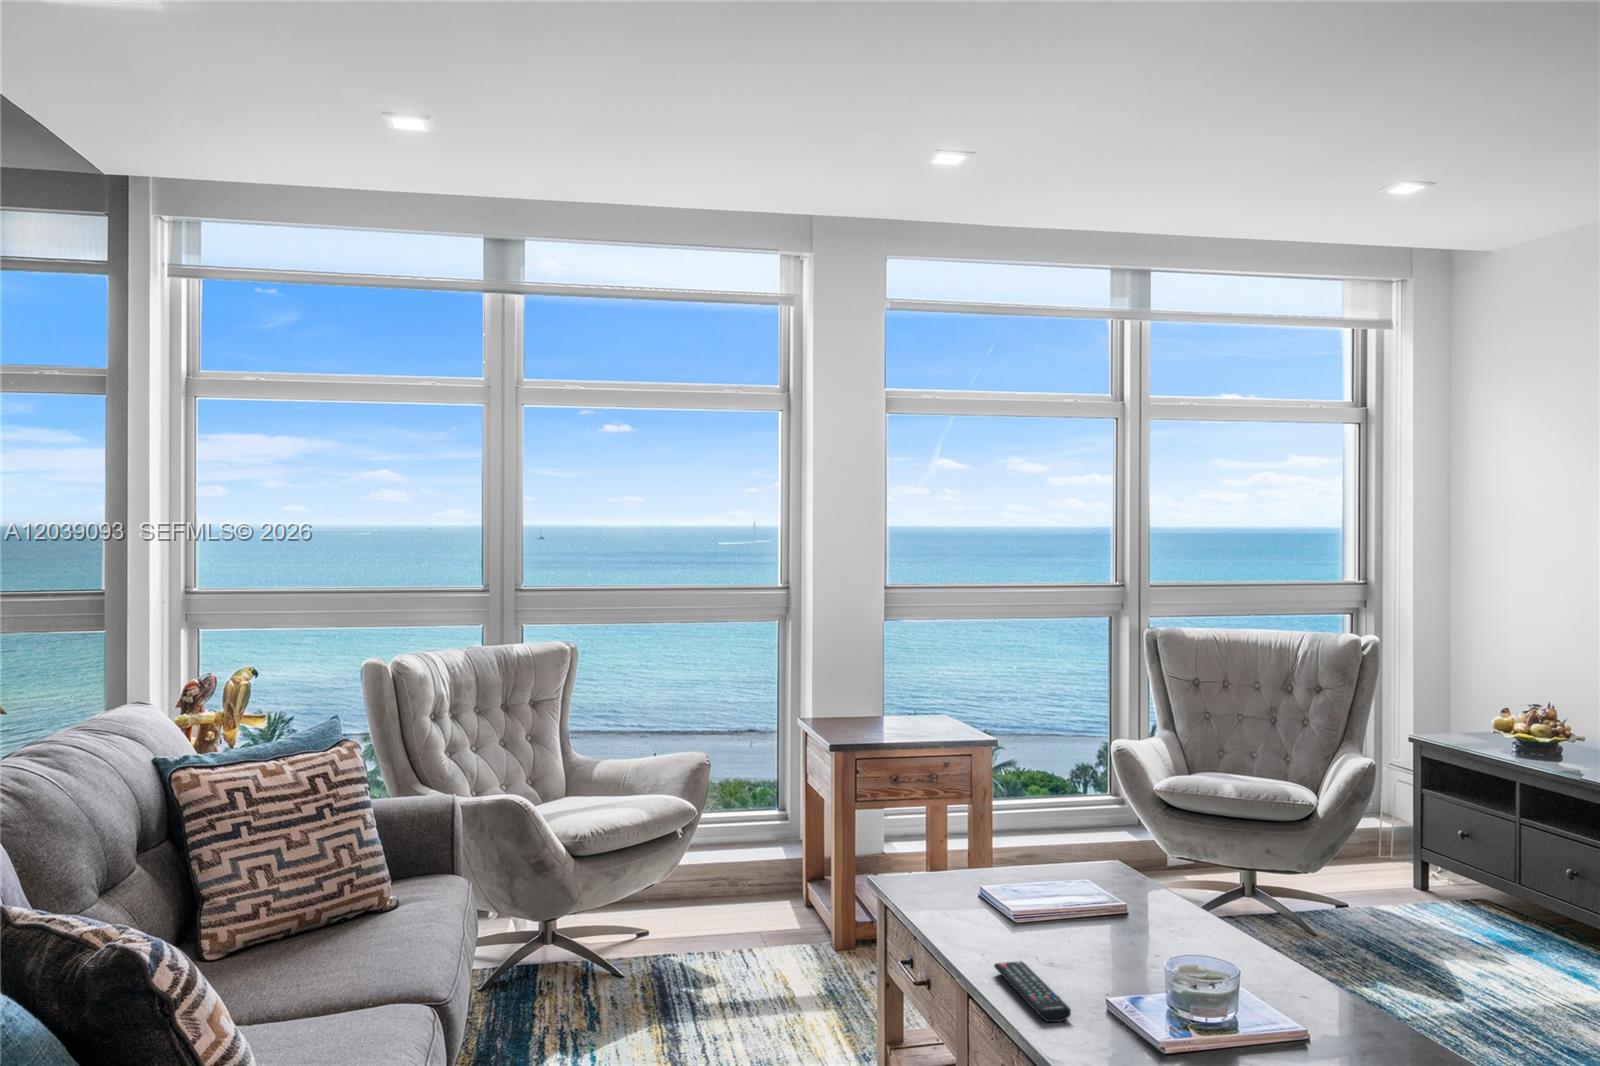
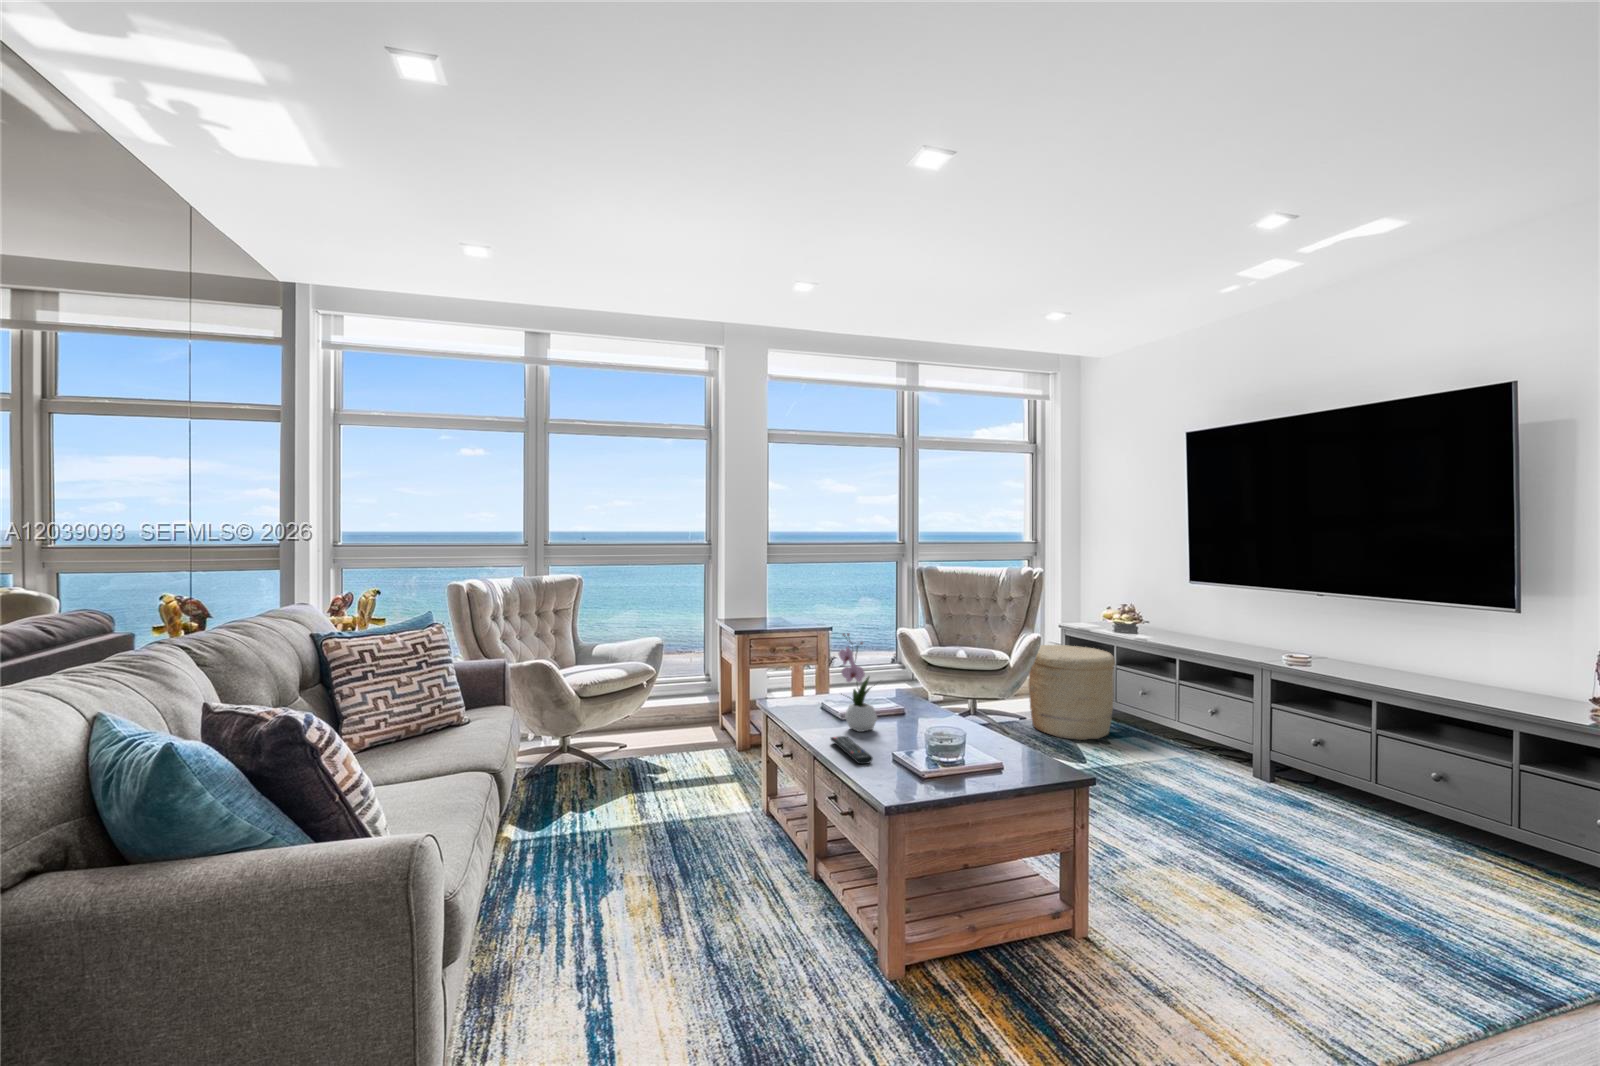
basket: none [1348,773,1518,952] -> present [1029,645,1115,740]
flower arrangement: none [1008,775,1087,952] -> present [839,633,877,732]

